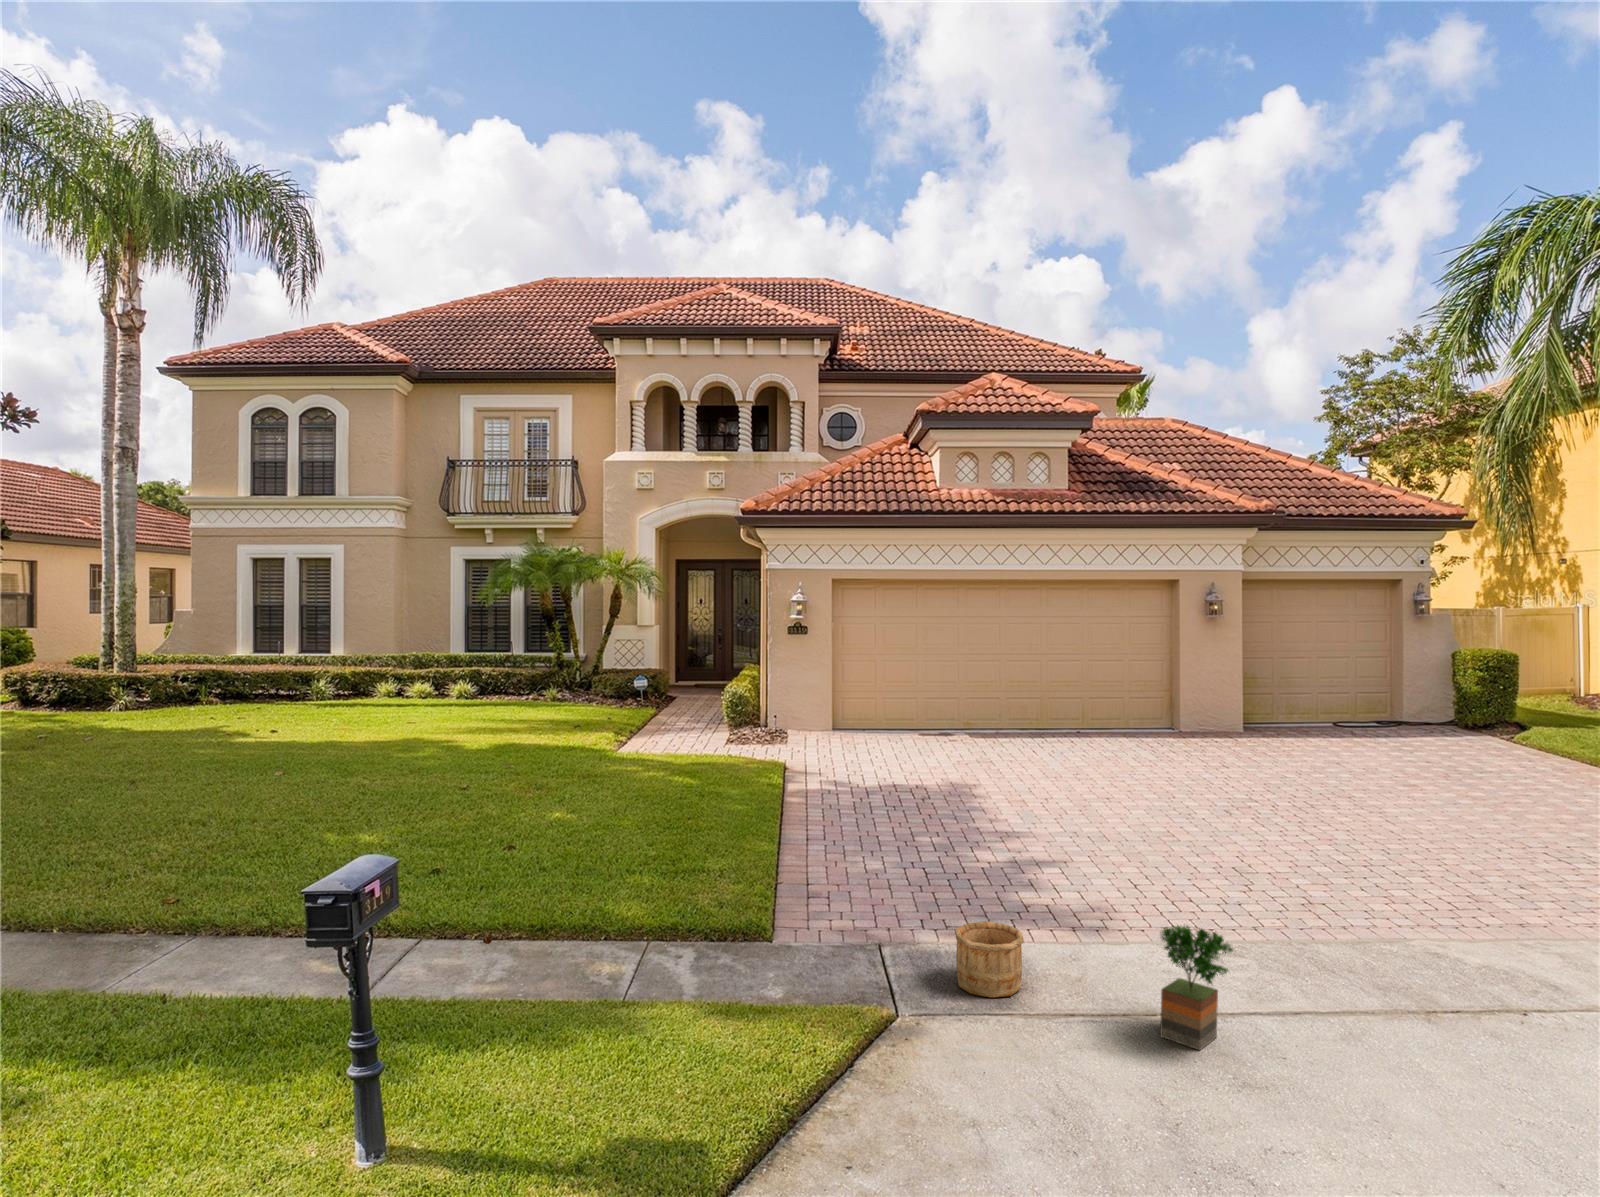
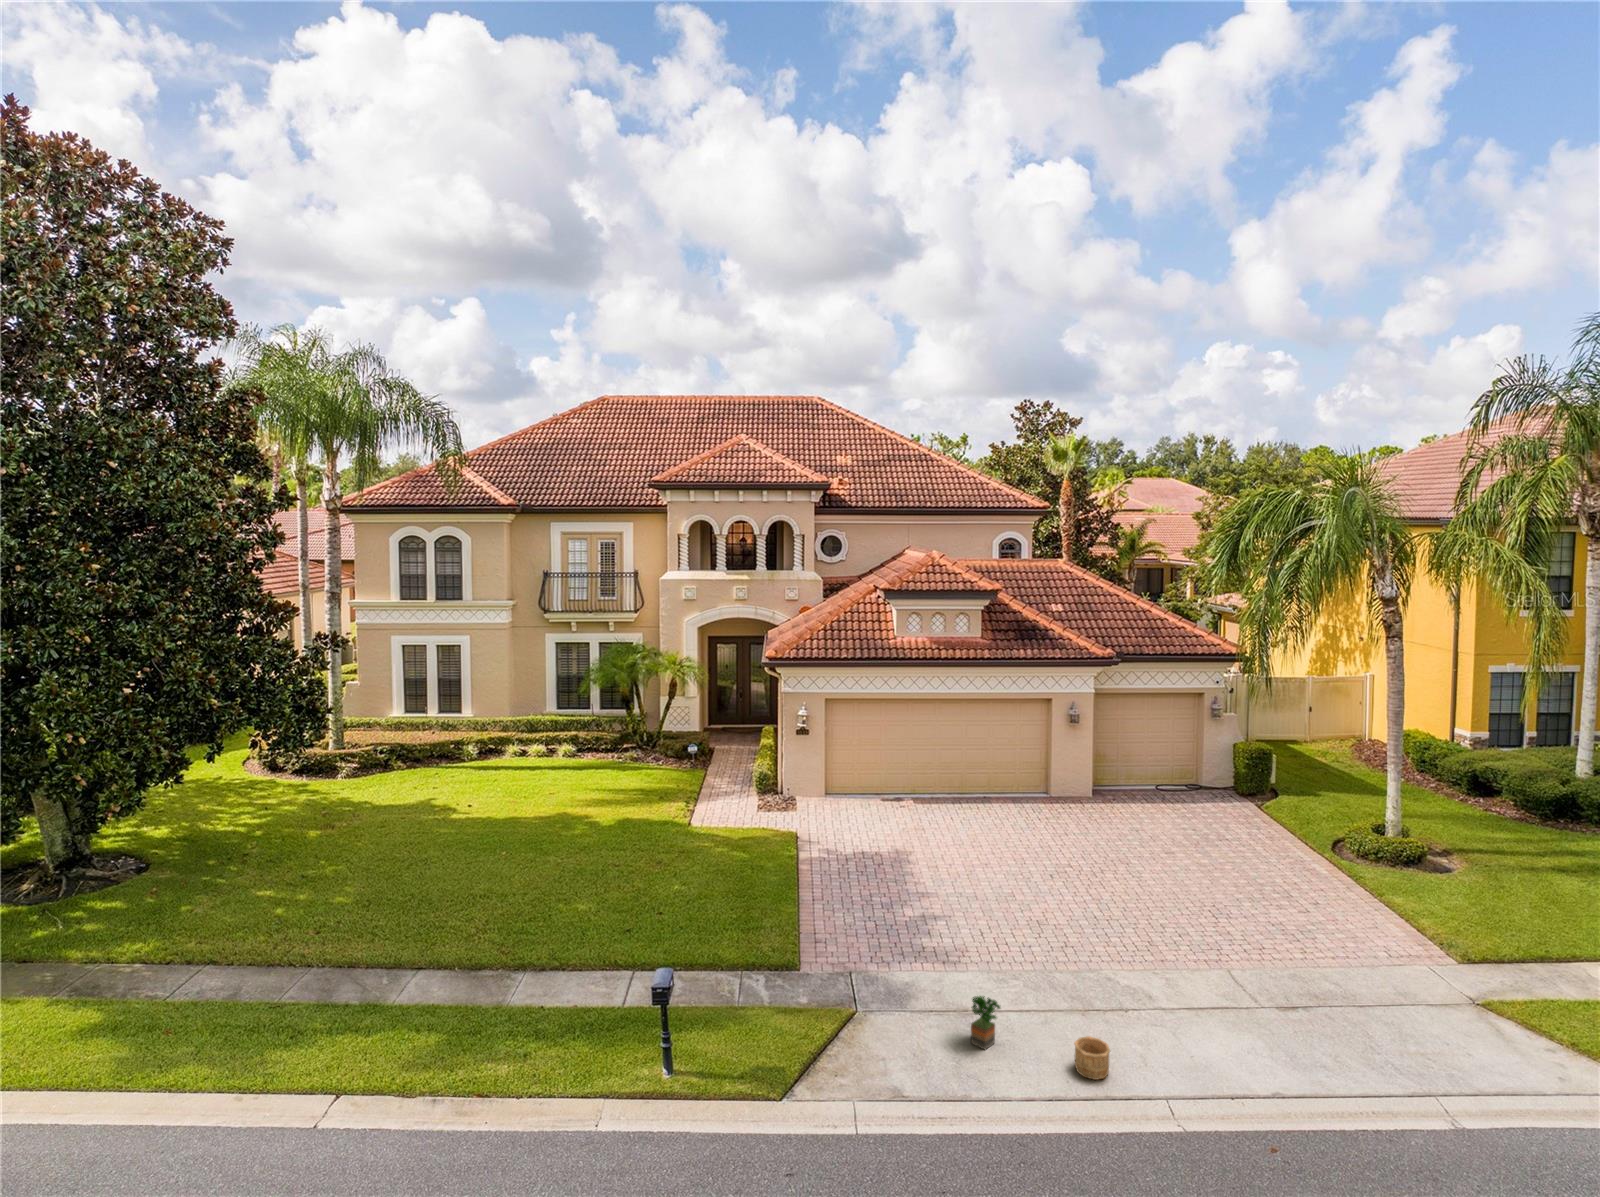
wooden bucket: present [955,921,1024,998] -> present [1074,1036,1110,1080]

